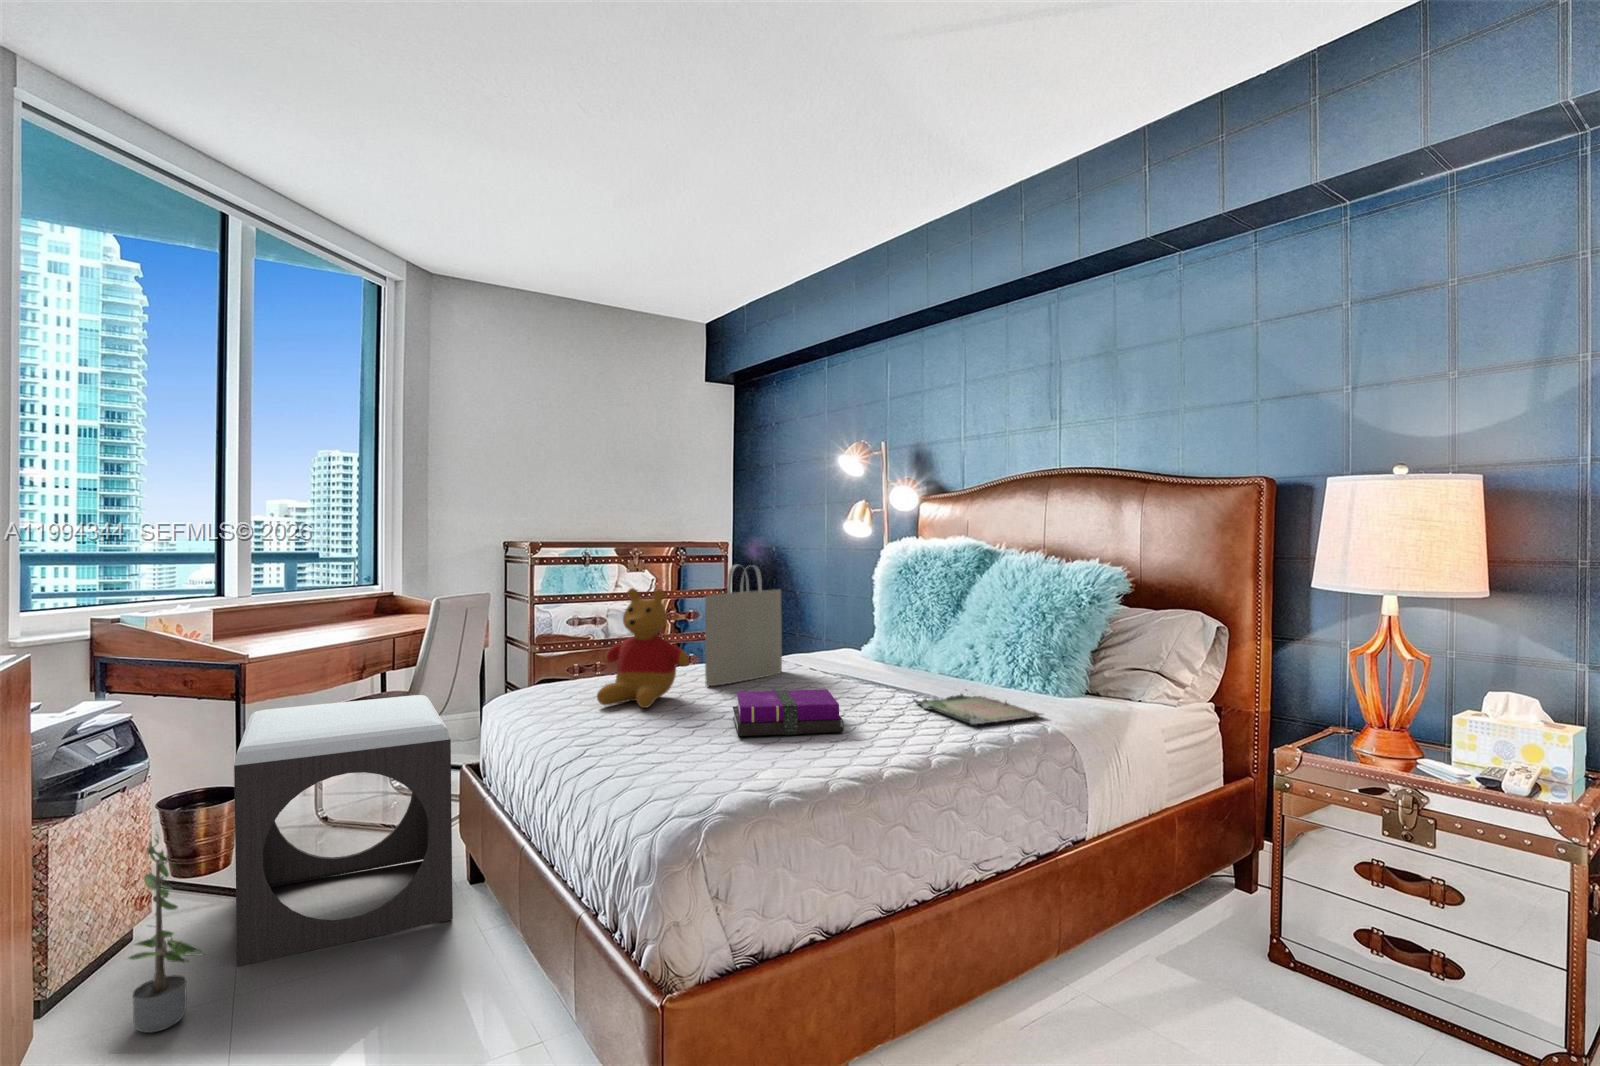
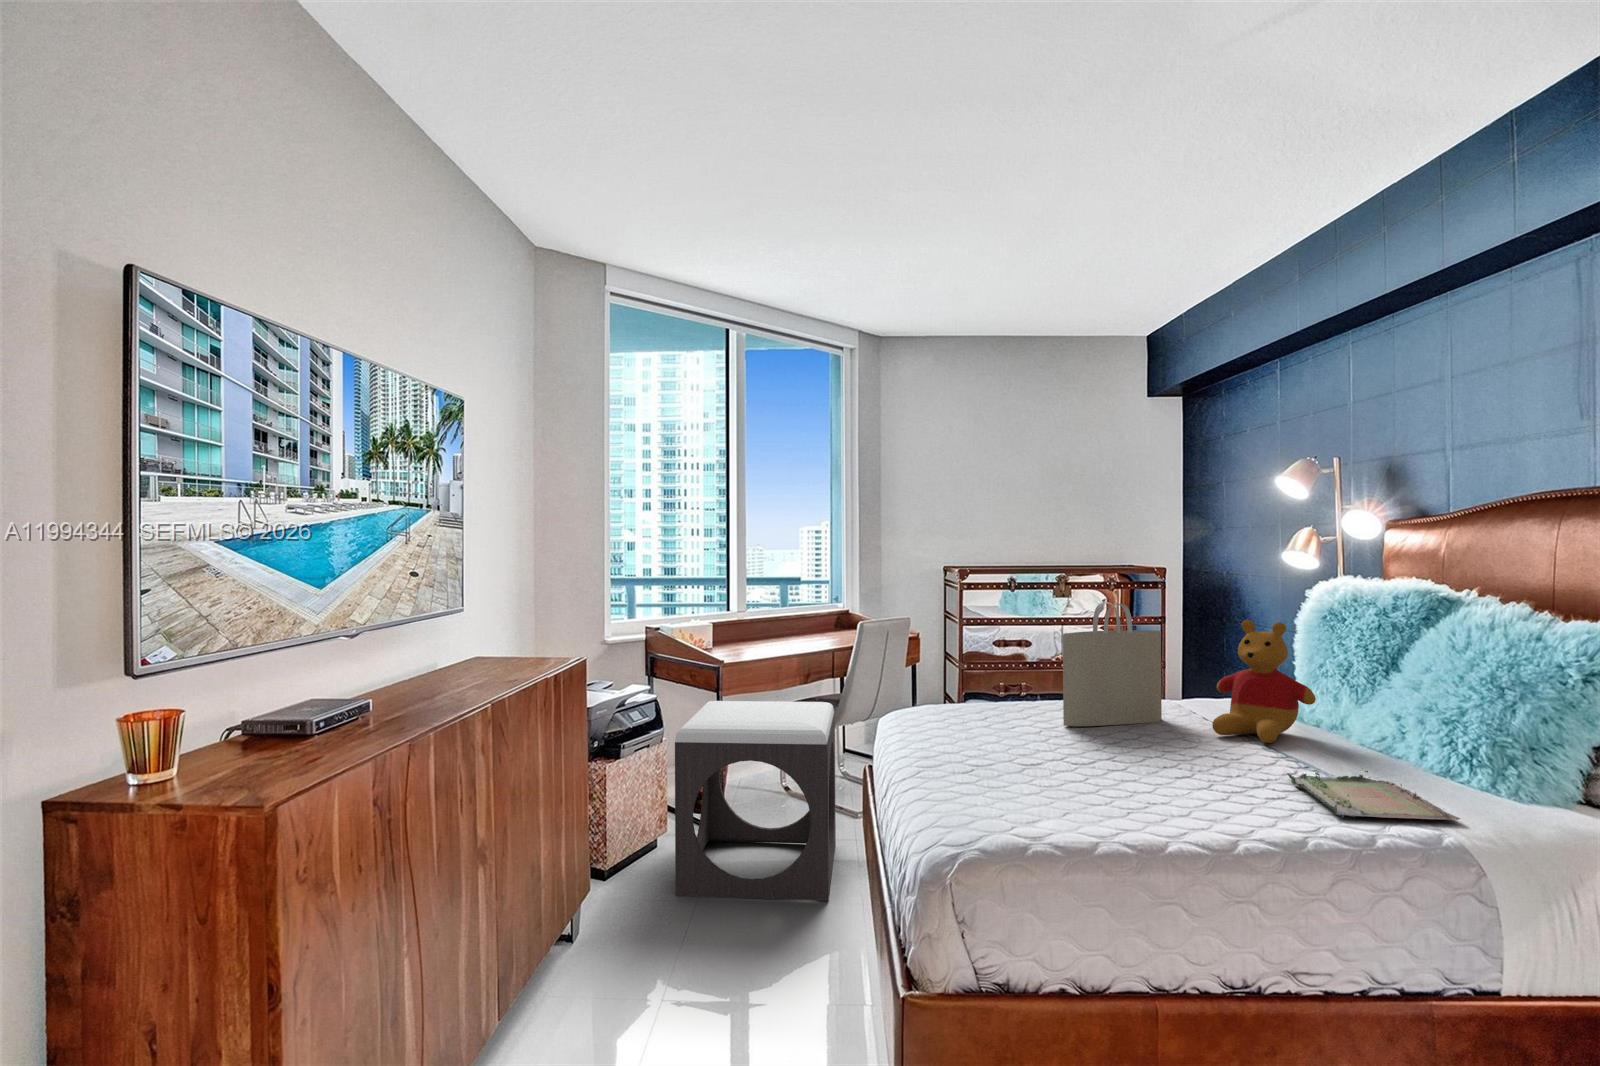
stuffed bear: present [597,588,689,708] -> present [1212,620,1316,743]
notebook: present [733,689,844,736] -> none [1047,737,1171,796]
potted plant: present [128,834,204,1033] -> none [595,780,649,928]

